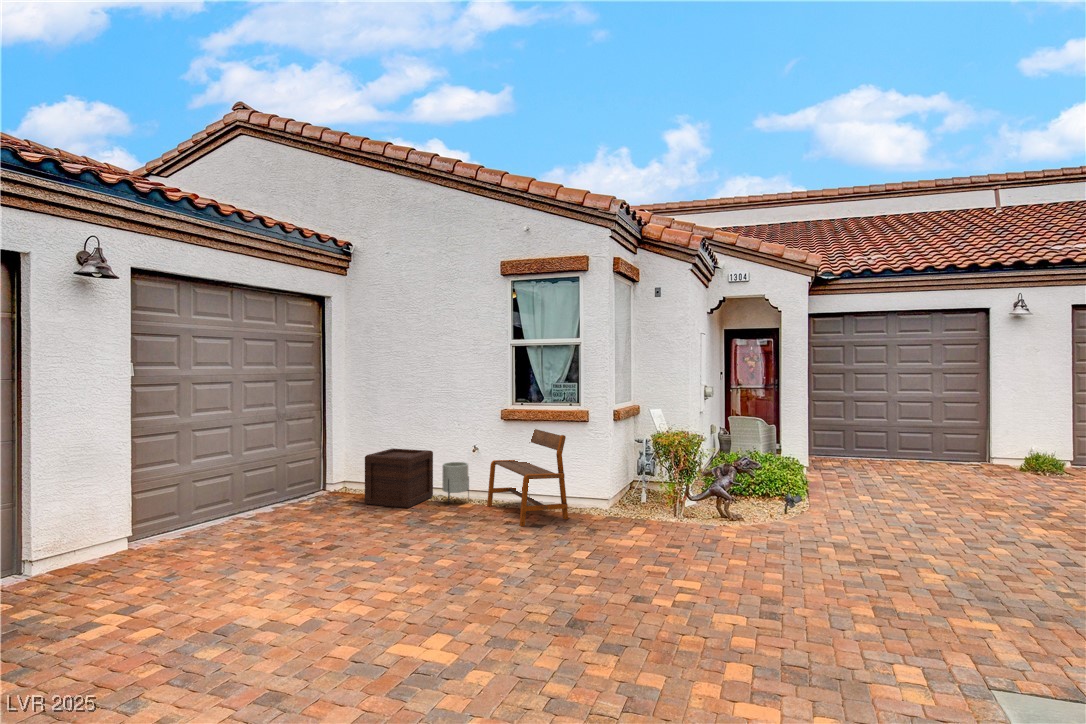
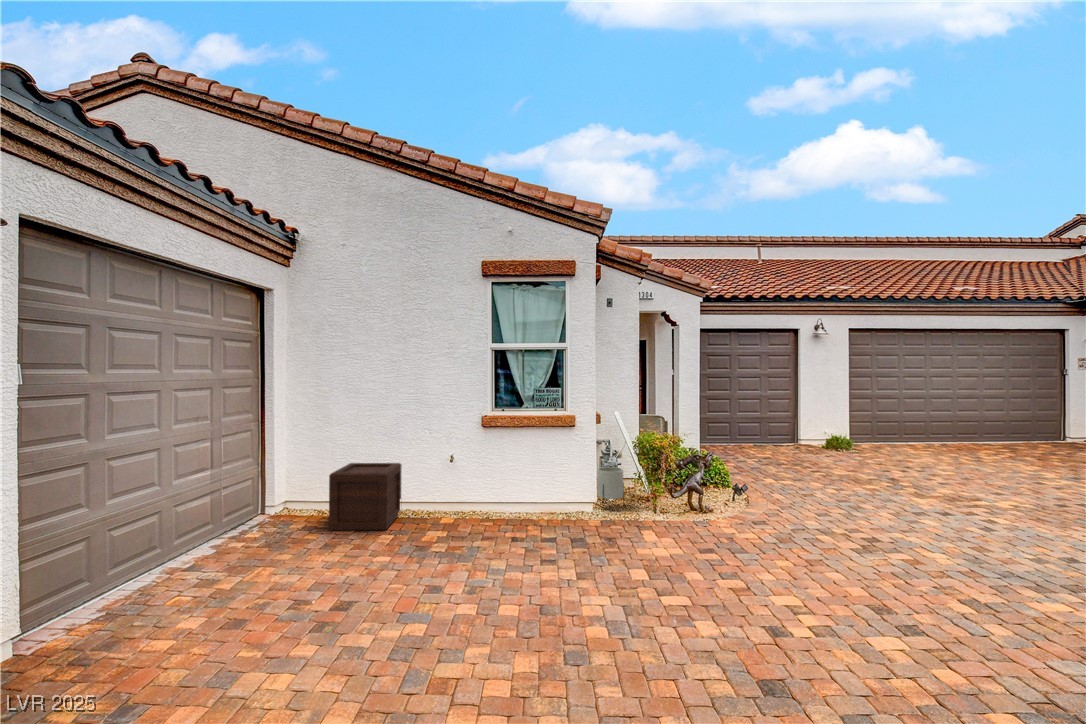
bench: present [487,429,568,527] -> none [470,432,569,539]
planter: present [443,462,469,505] -> present [597,467,624,505]

